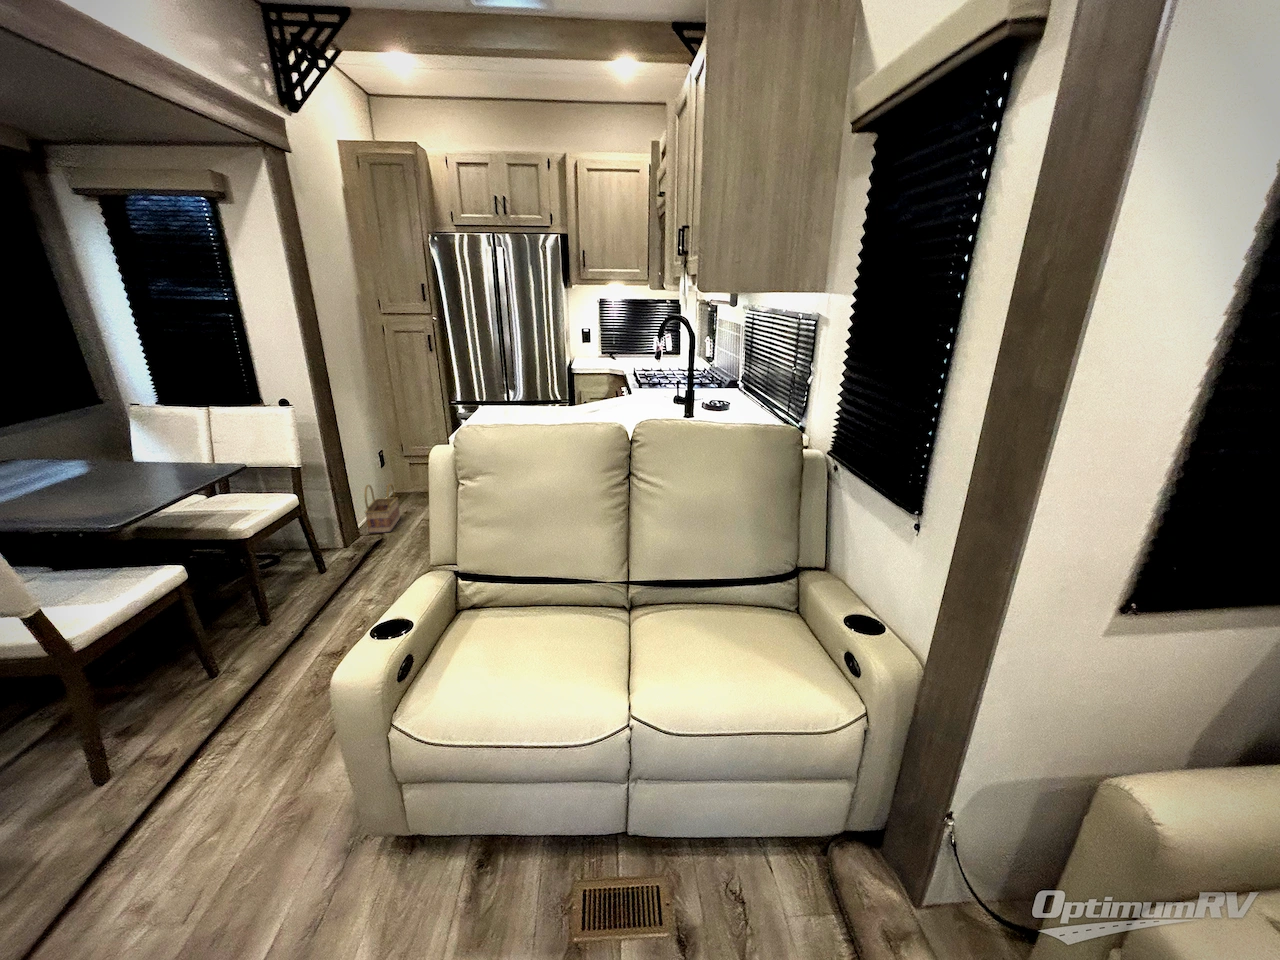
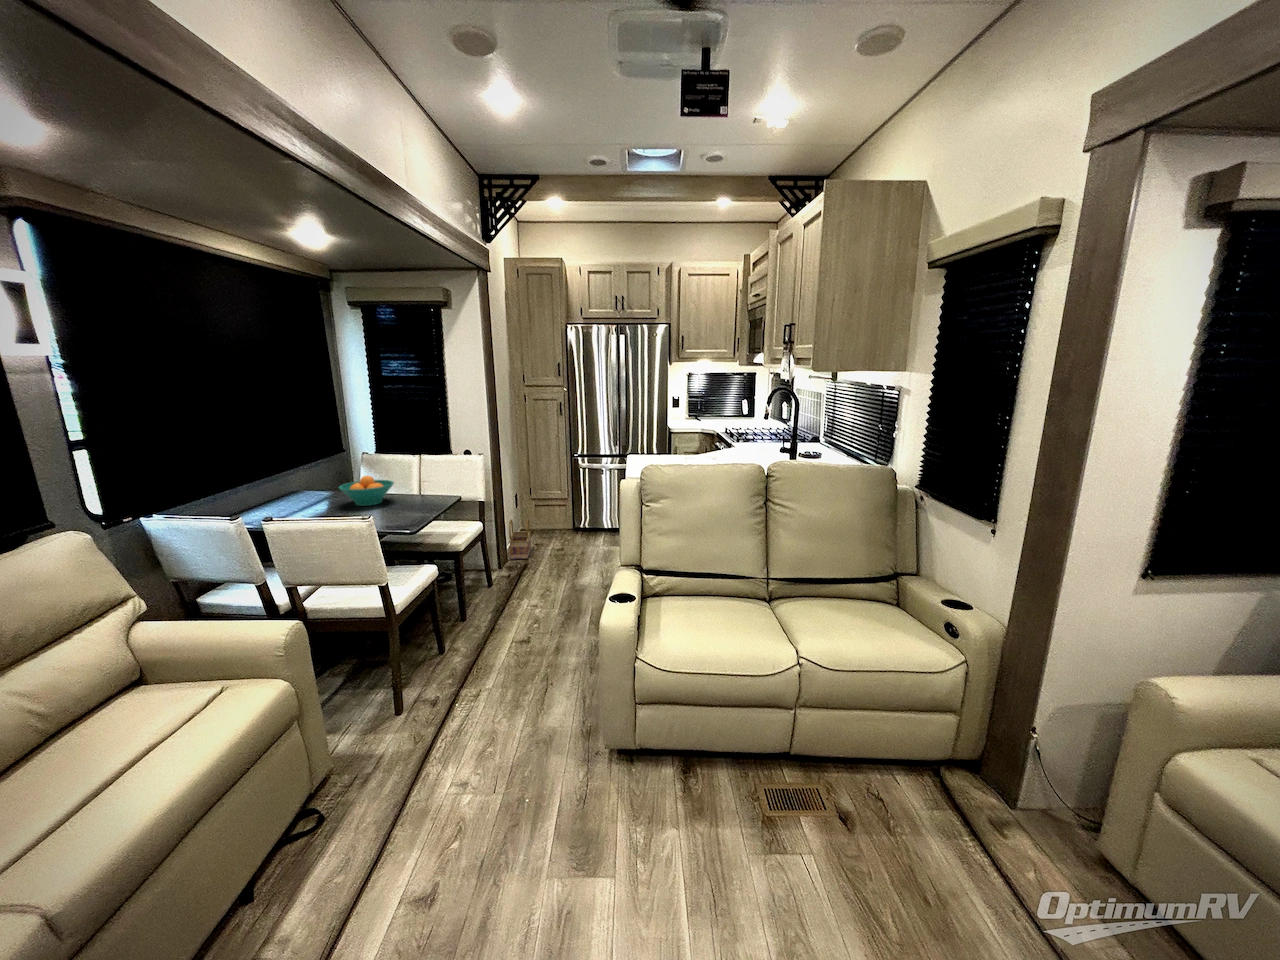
fruit bowl: none [44,439,142,482] -> present [339,475,394,506]

